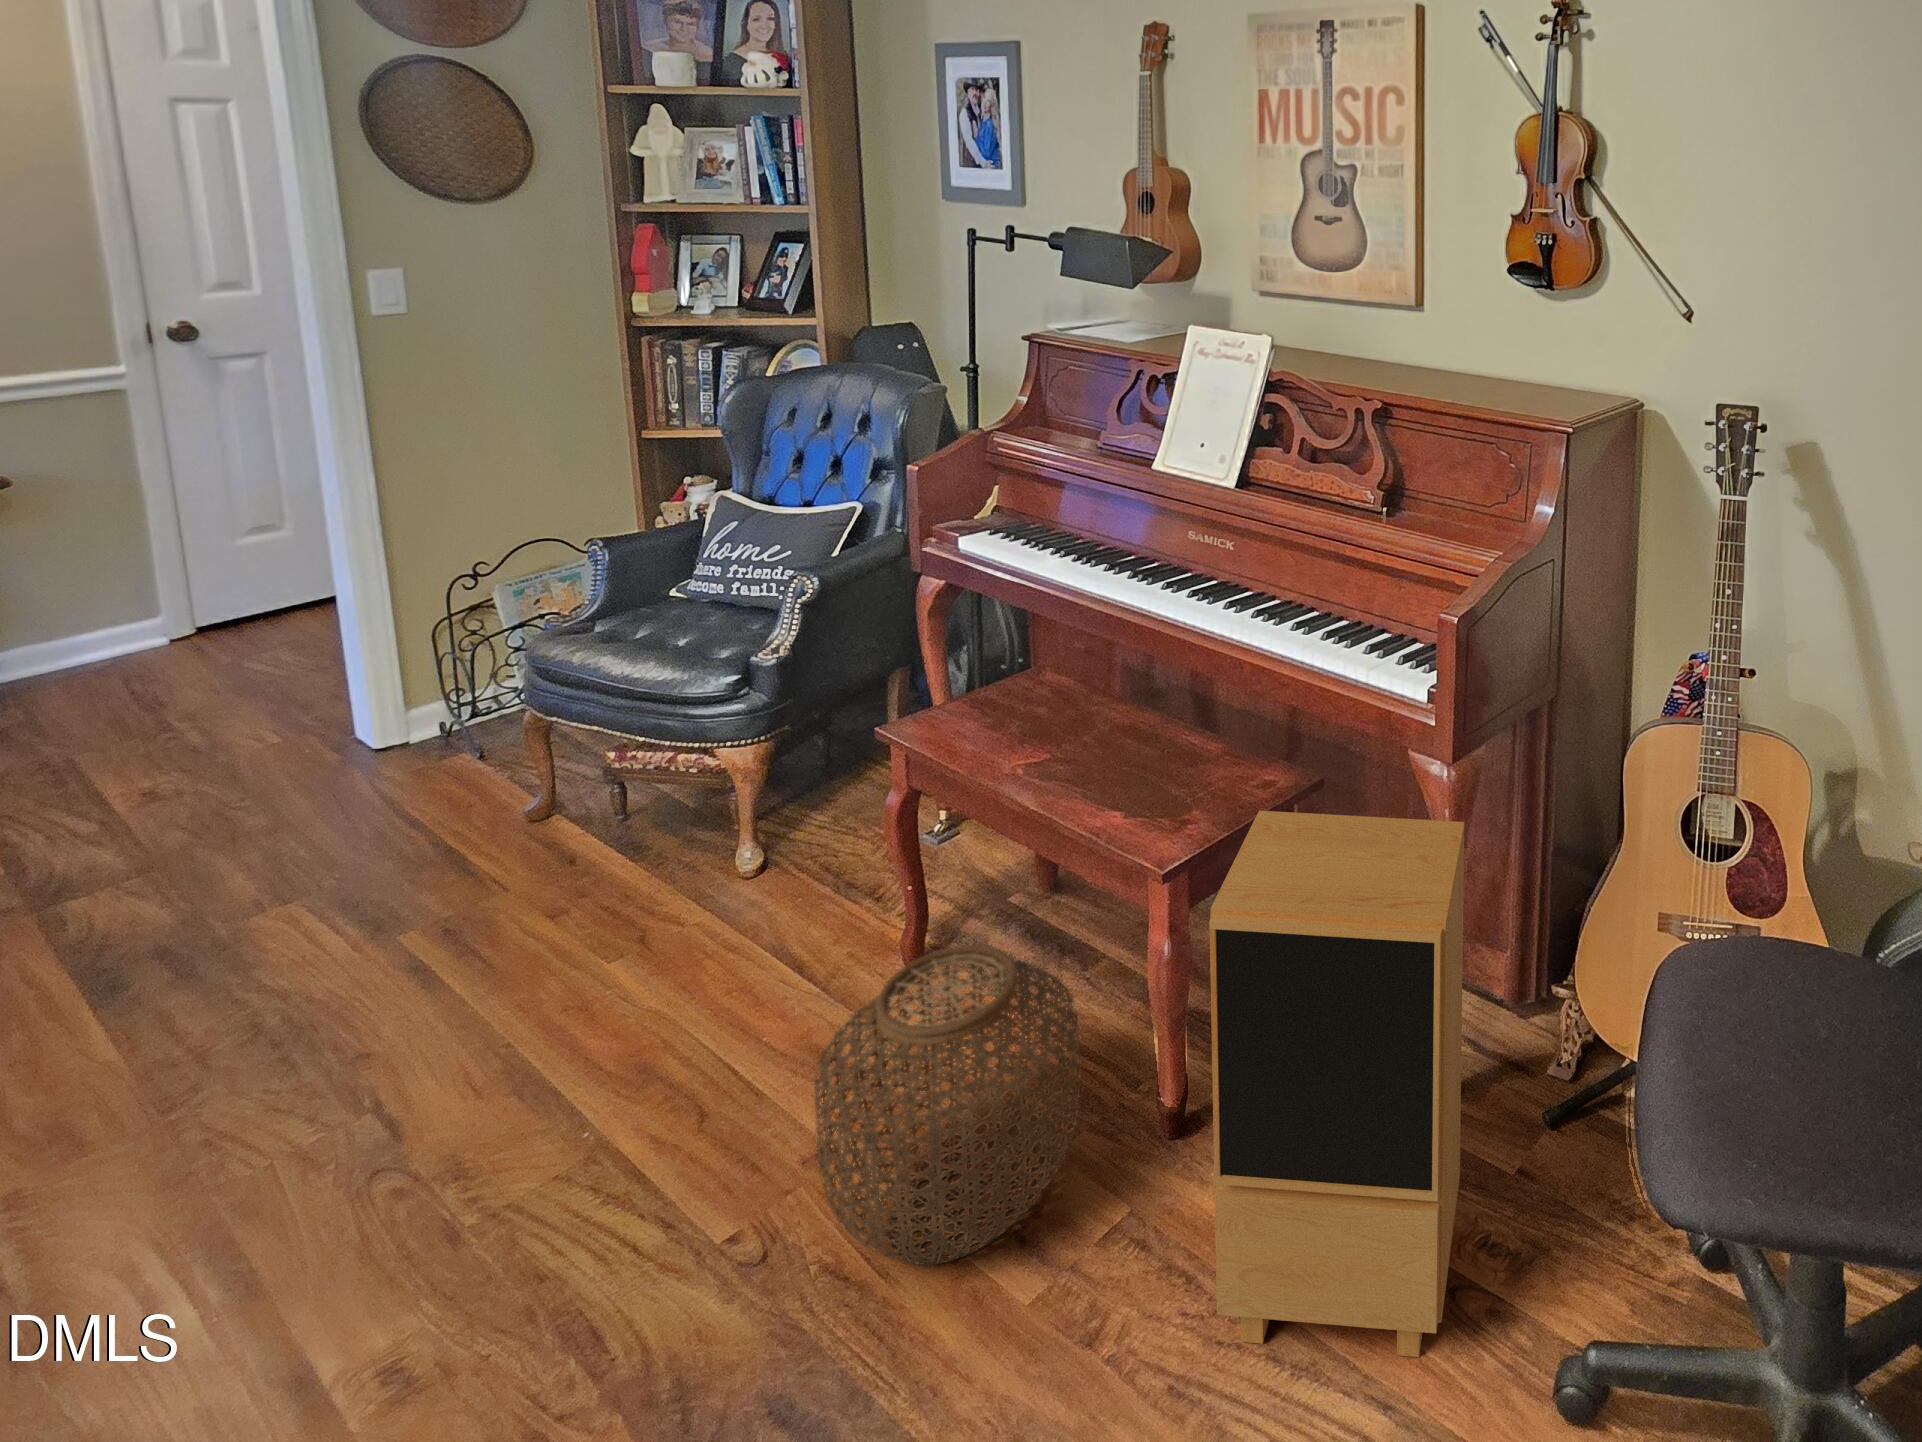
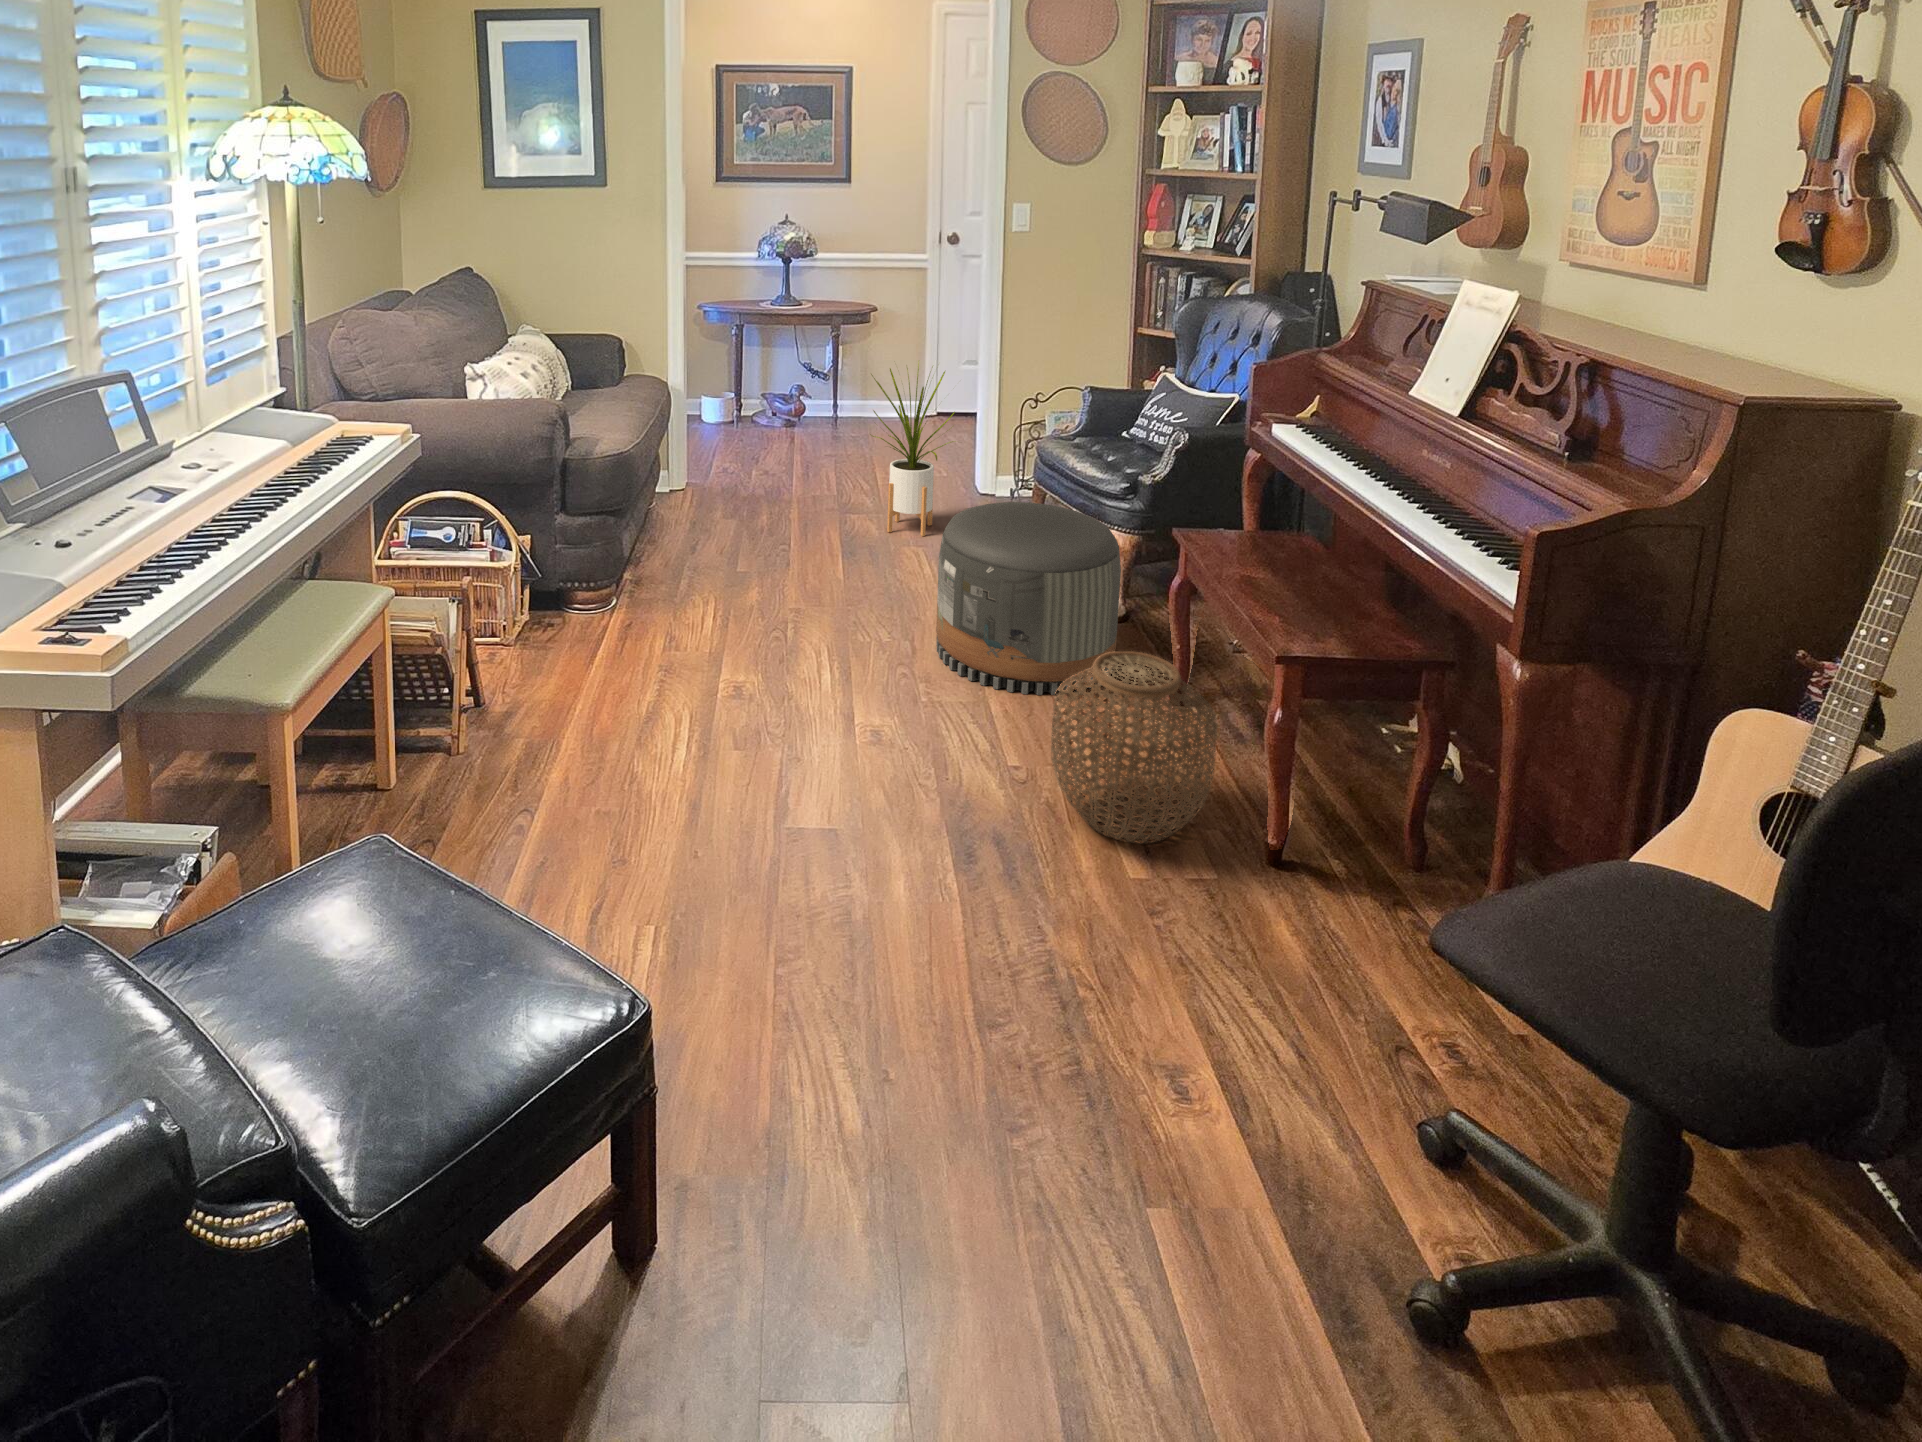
house plant: none [81,569,351,916] -> present [870,364,955,536]
pouf: none [420,752,796,1134] -> present [936,502,1121,695]
speaker: present [1209,811,1464,1357] -> none [1222,628,1493,1068]

